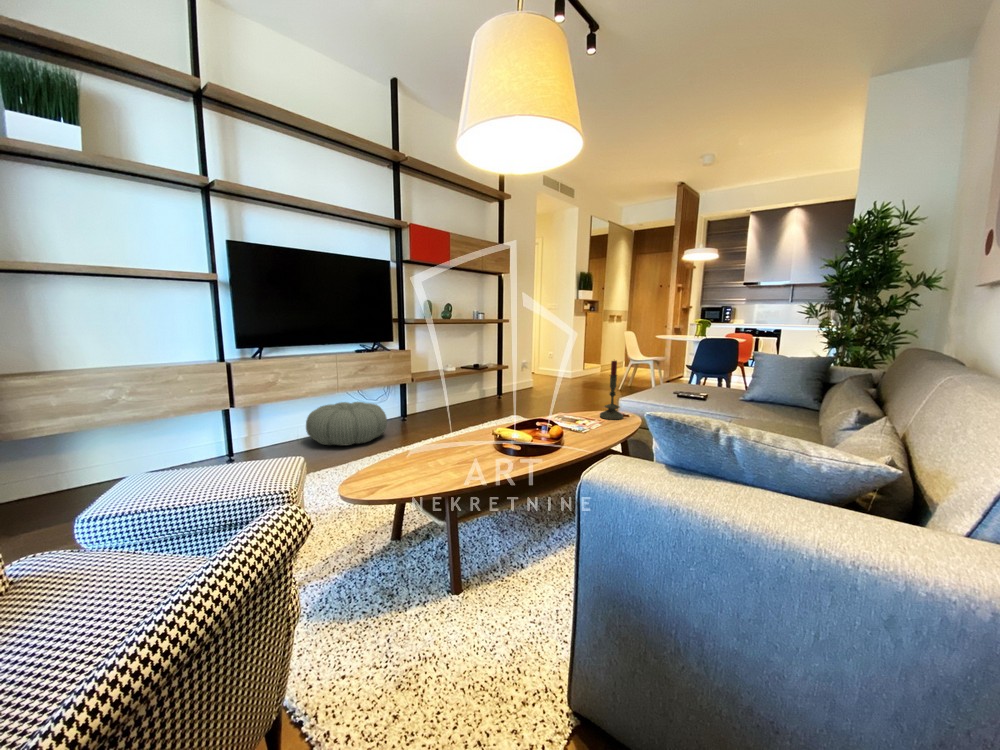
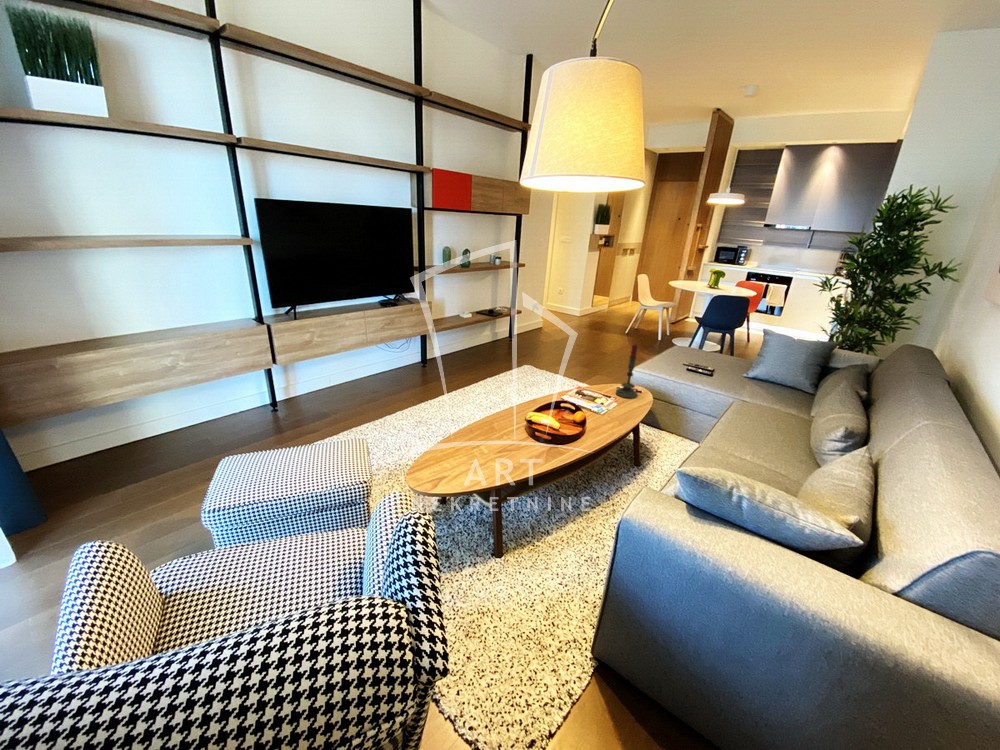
pouf: present [306,402,387,445] -> none [336,353,411,399]

